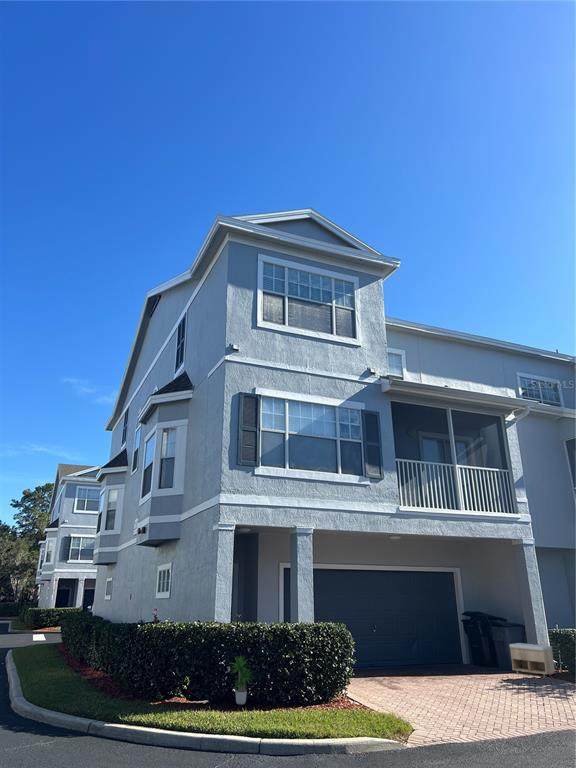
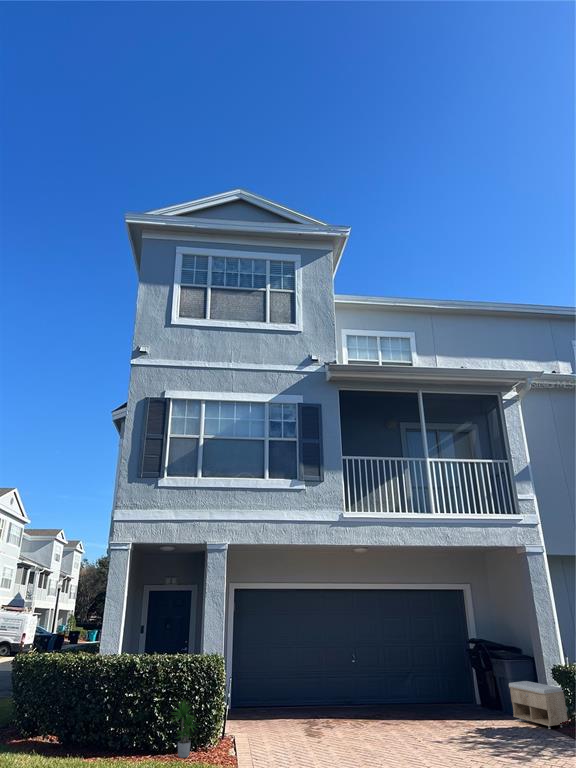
potted plant: present [232,657,250,704] -> present [173,701,196,758]

